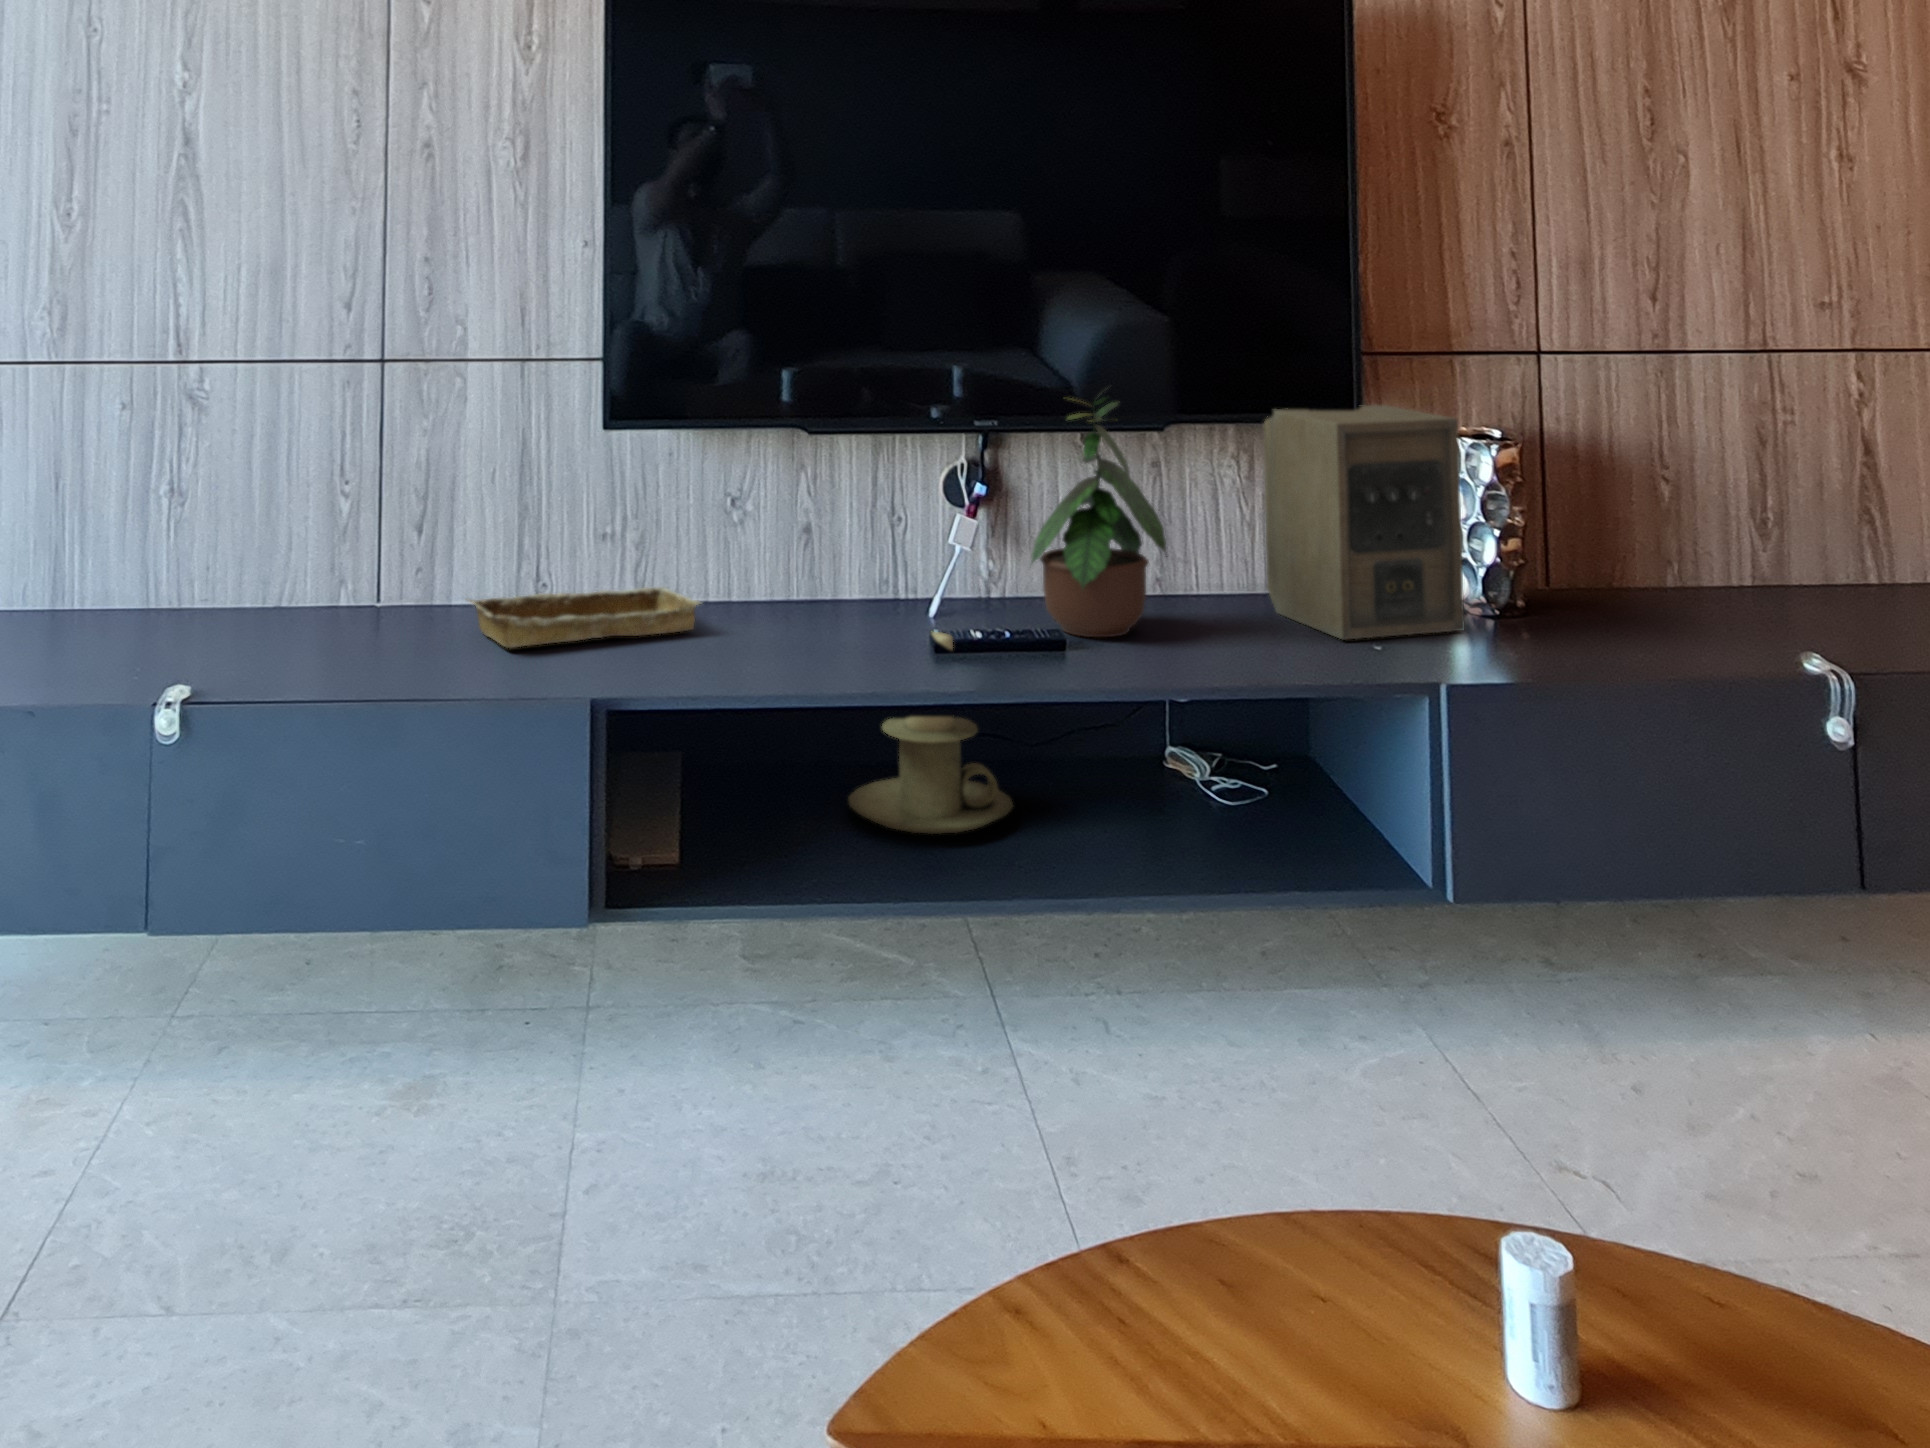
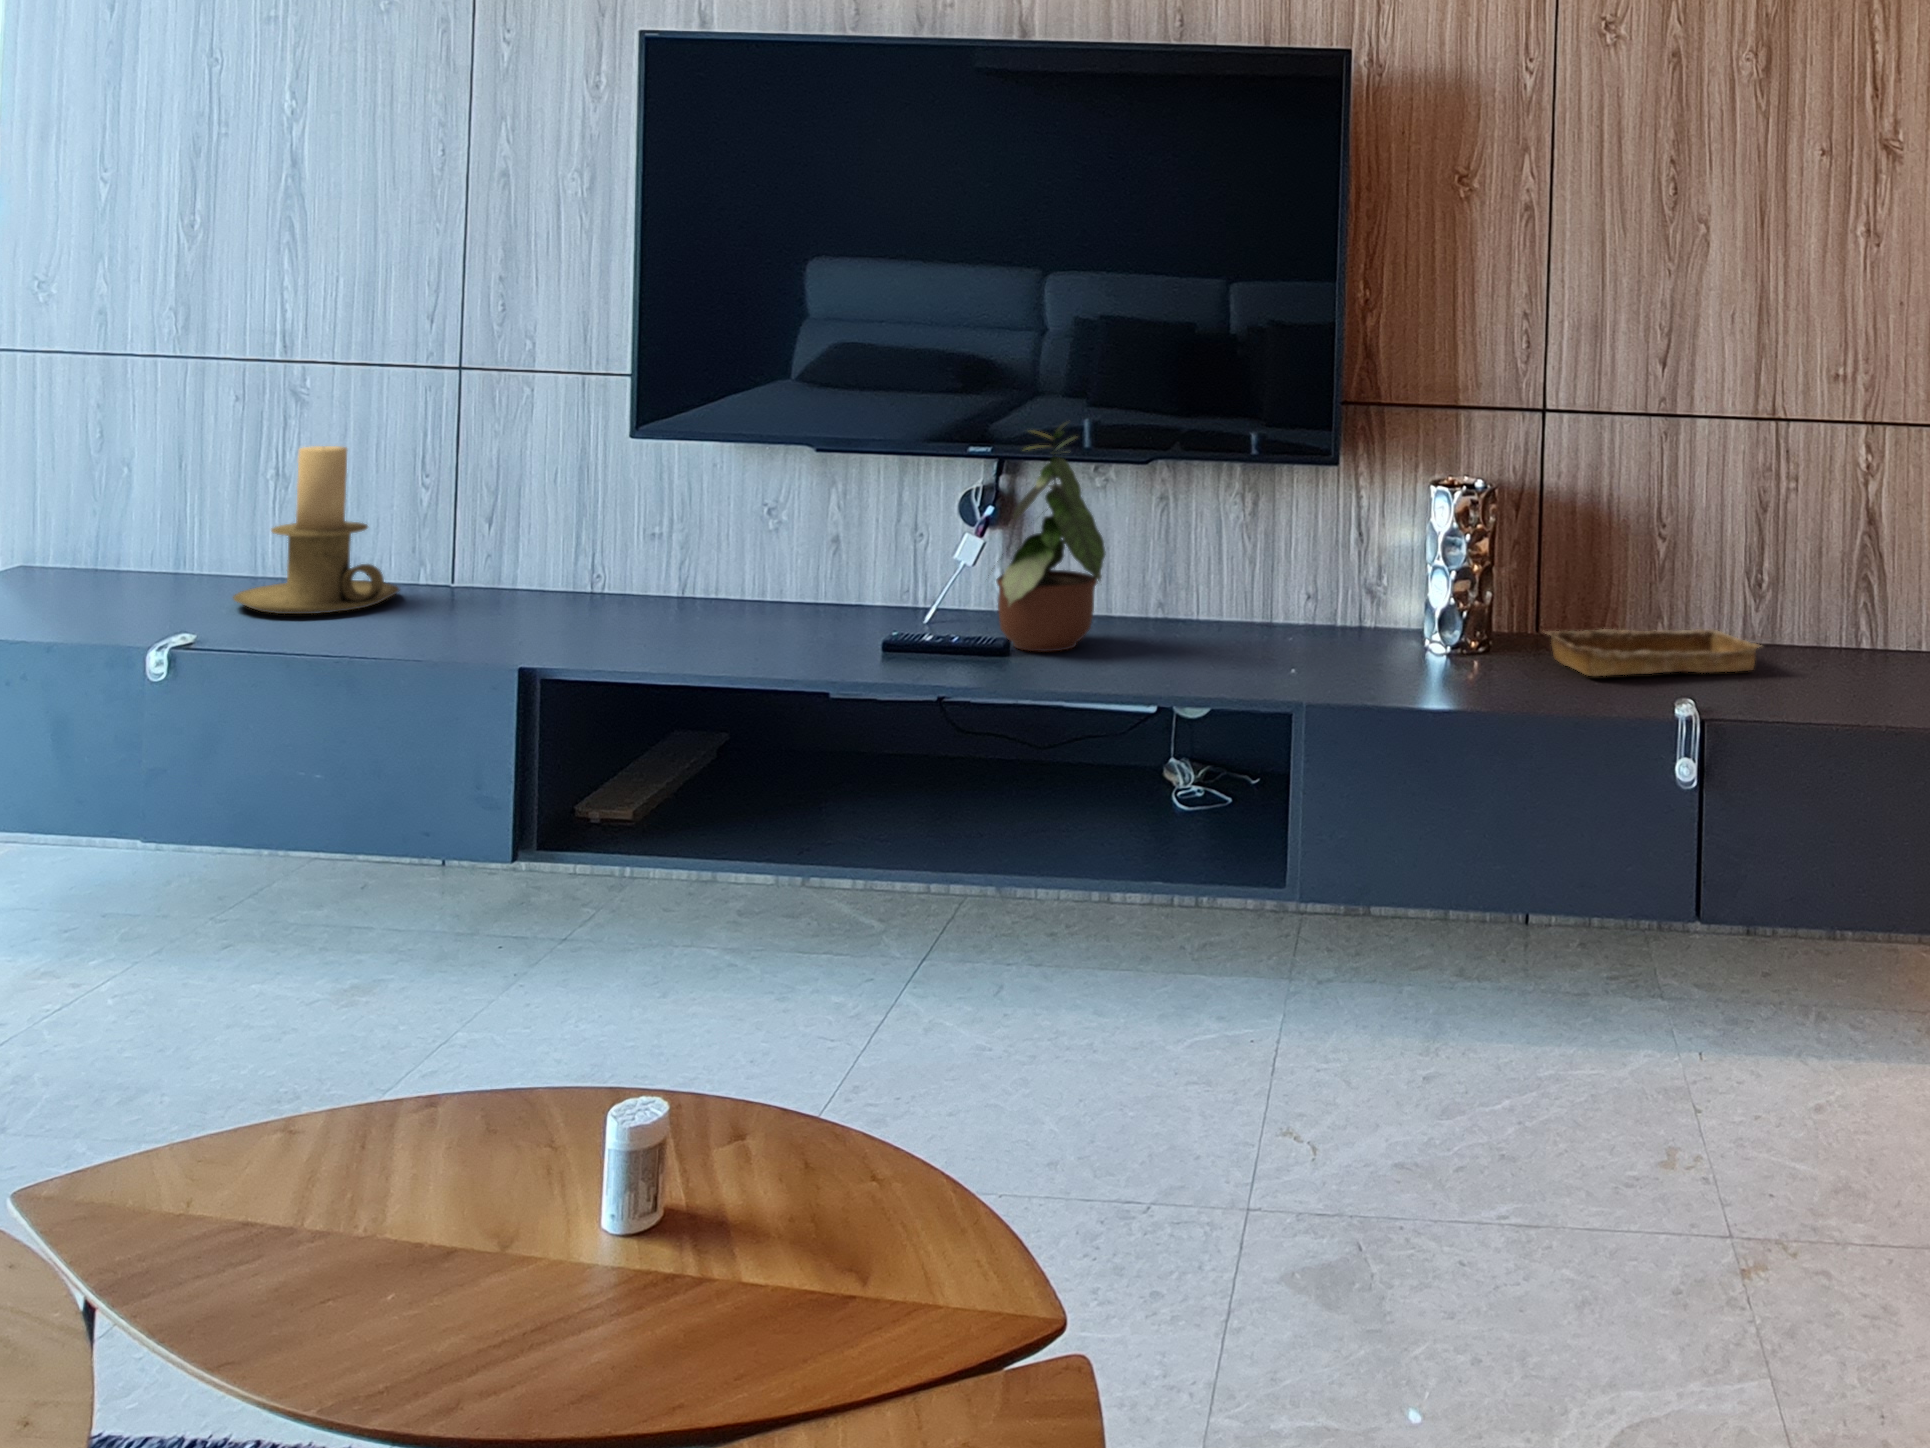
speaker: present [1264,405,1465,639] -> none [1239,451,1392,666]
tray: present [469,587,700,648] -> present [1545,629,1760,676]
candle holder: present [849,632,1013,834] -> present [233,446,399,614]

